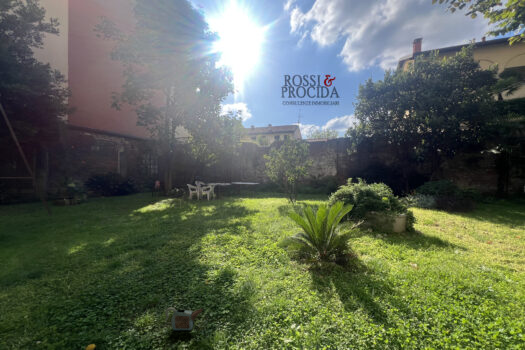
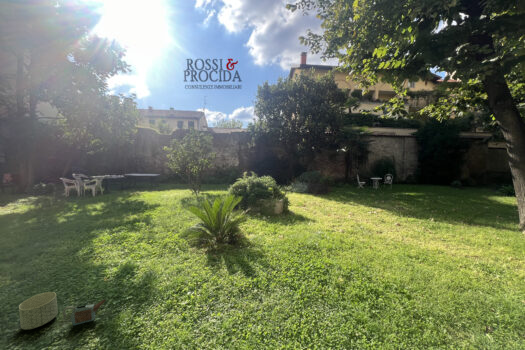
planter: none [135,285,164,322] -> present [19,292,58,330]

